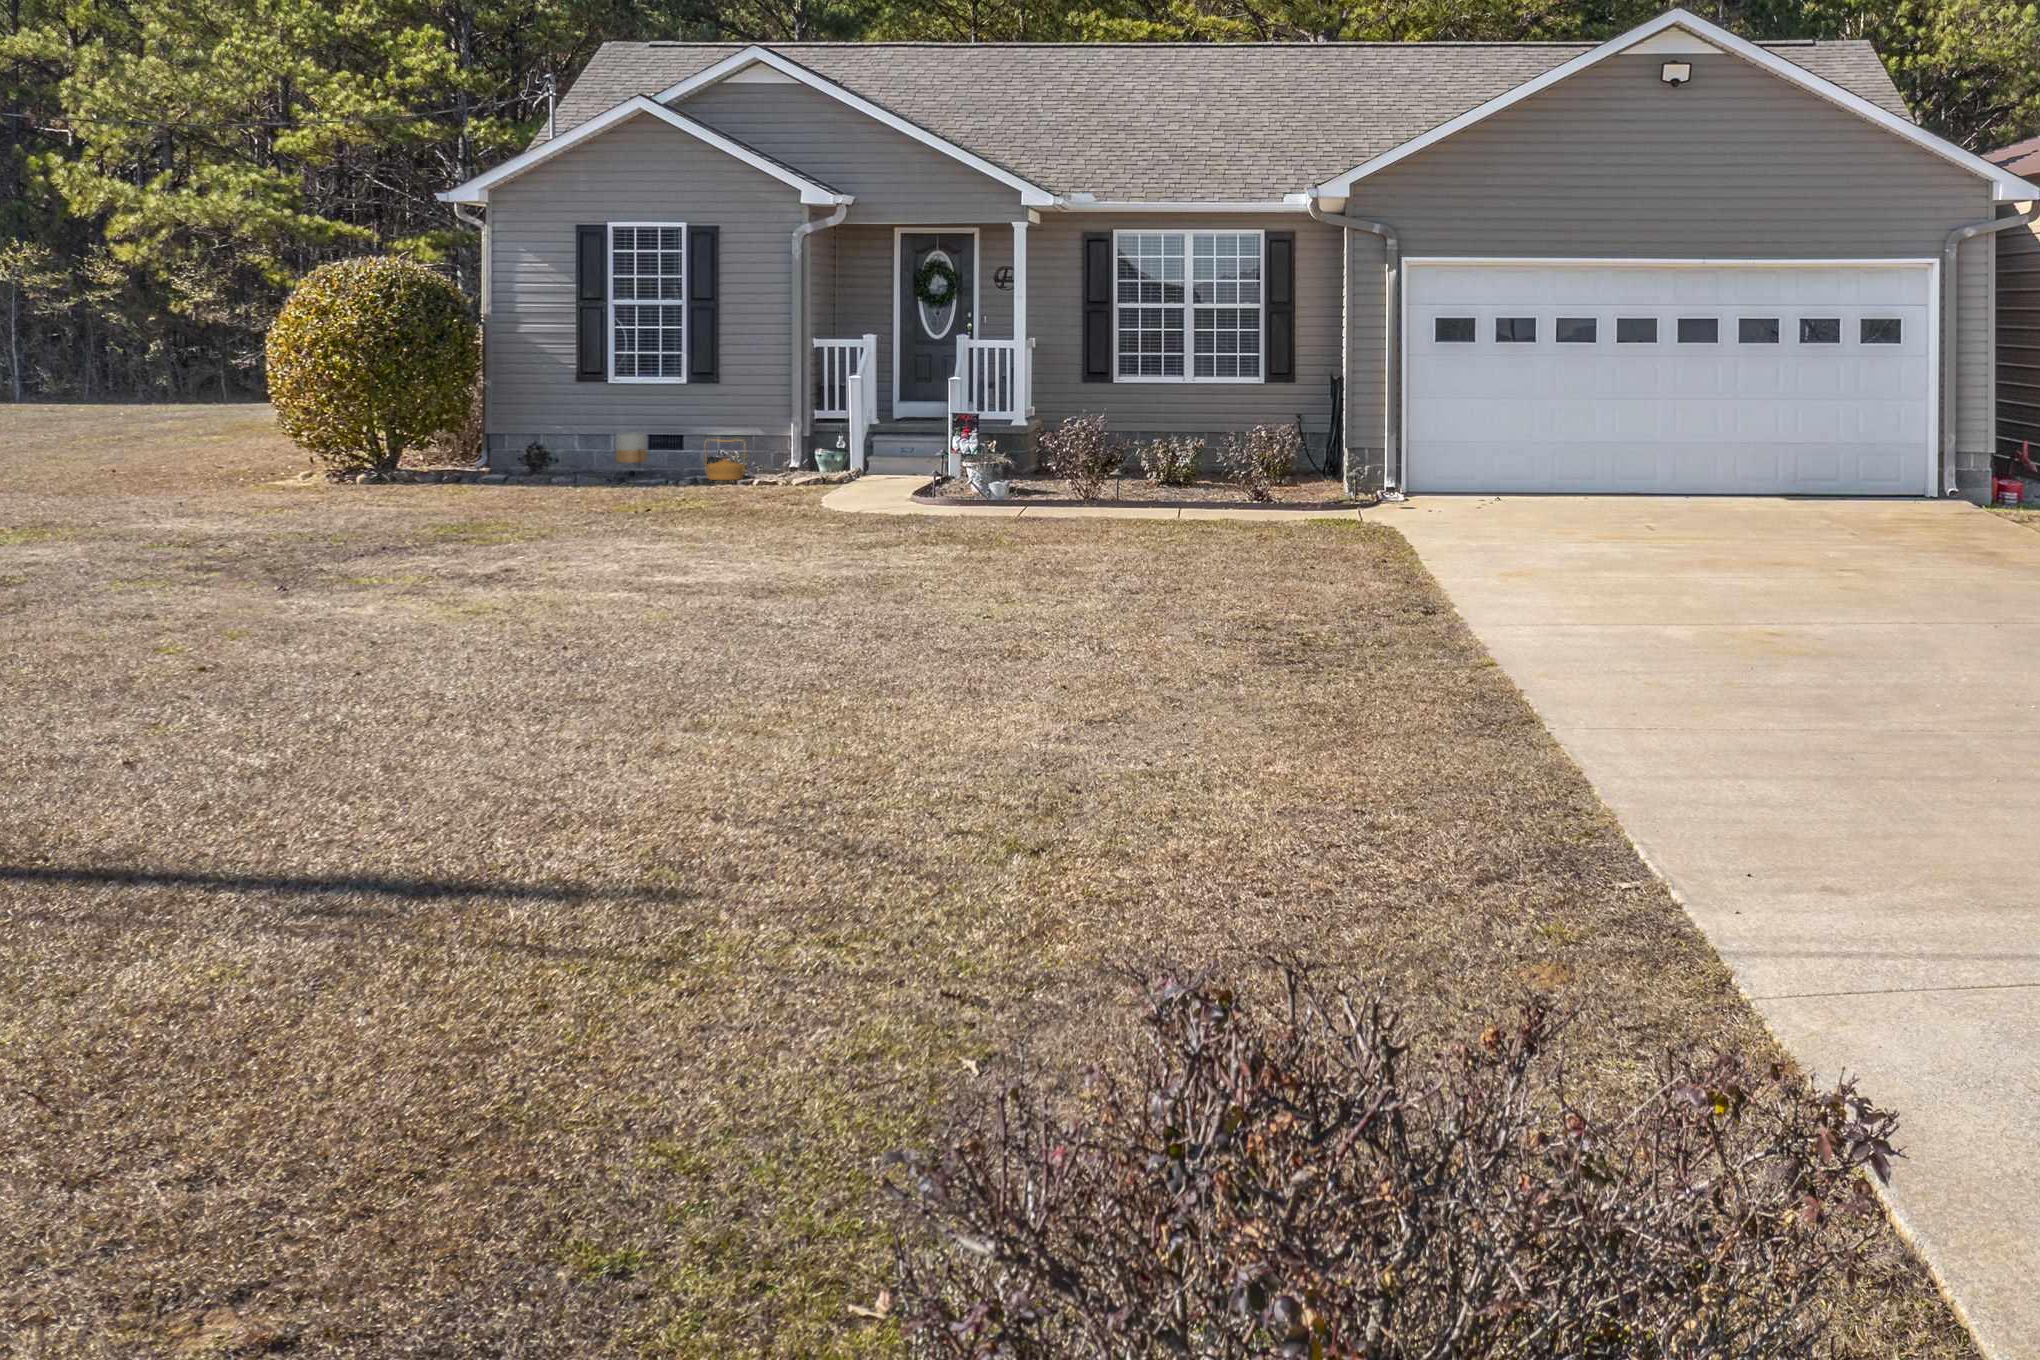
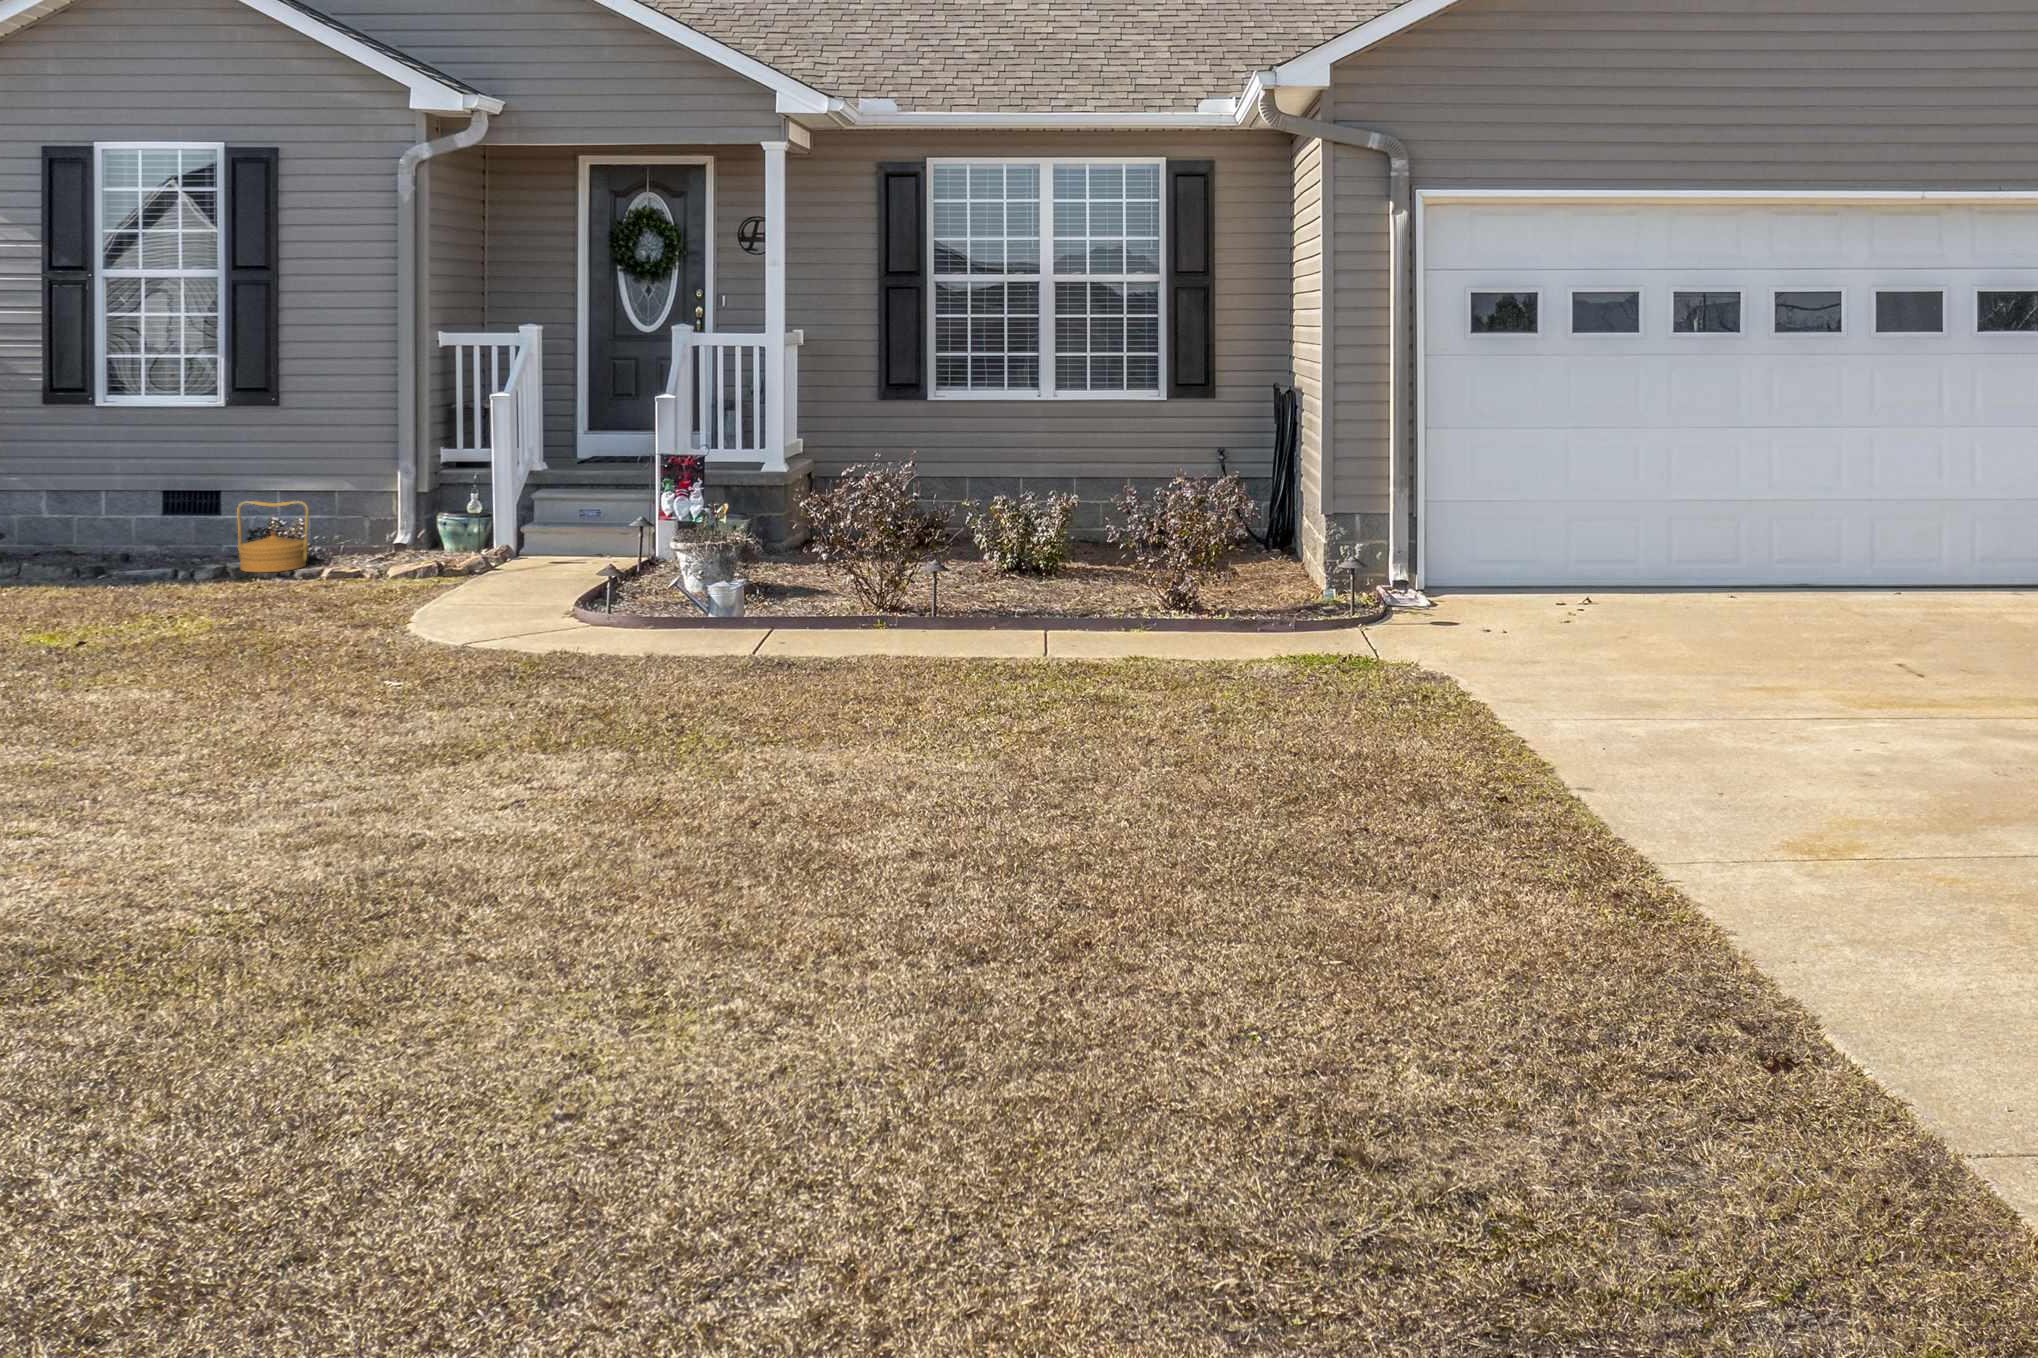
planter: present [615,433,647,464] -> none [83,489,145,568]

